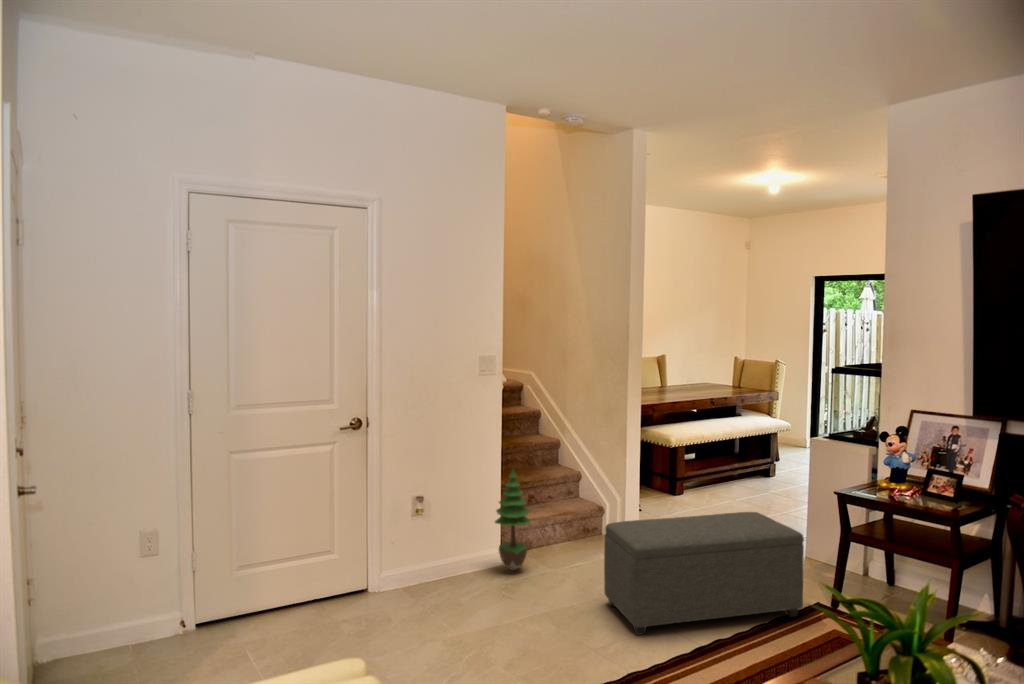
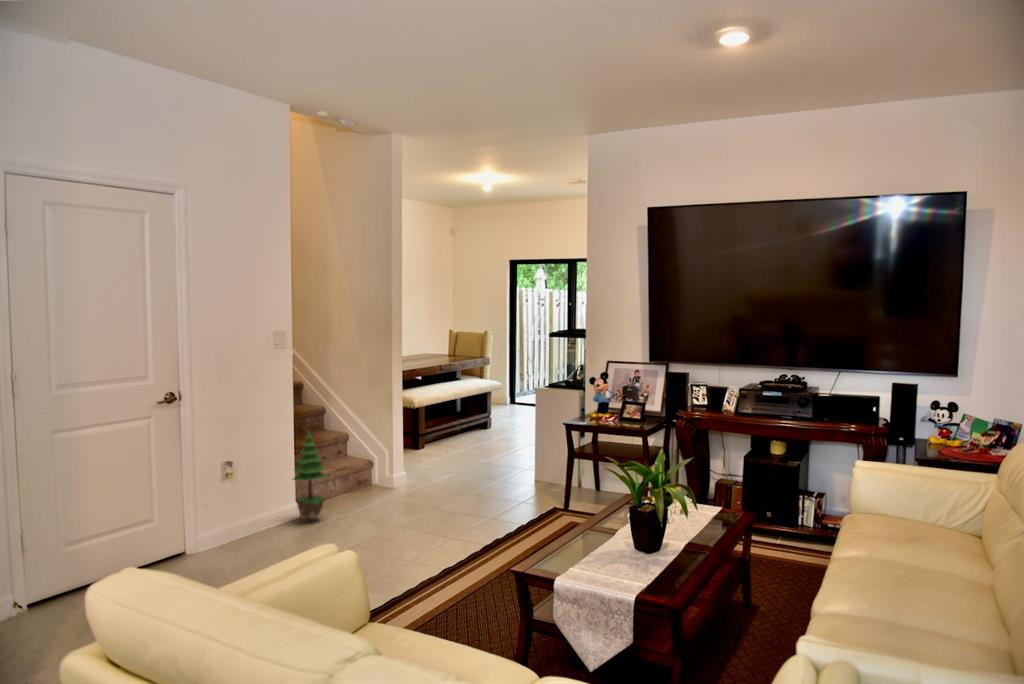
ottoman: present [604,512,804,635] -> none [401,446,547,547]

